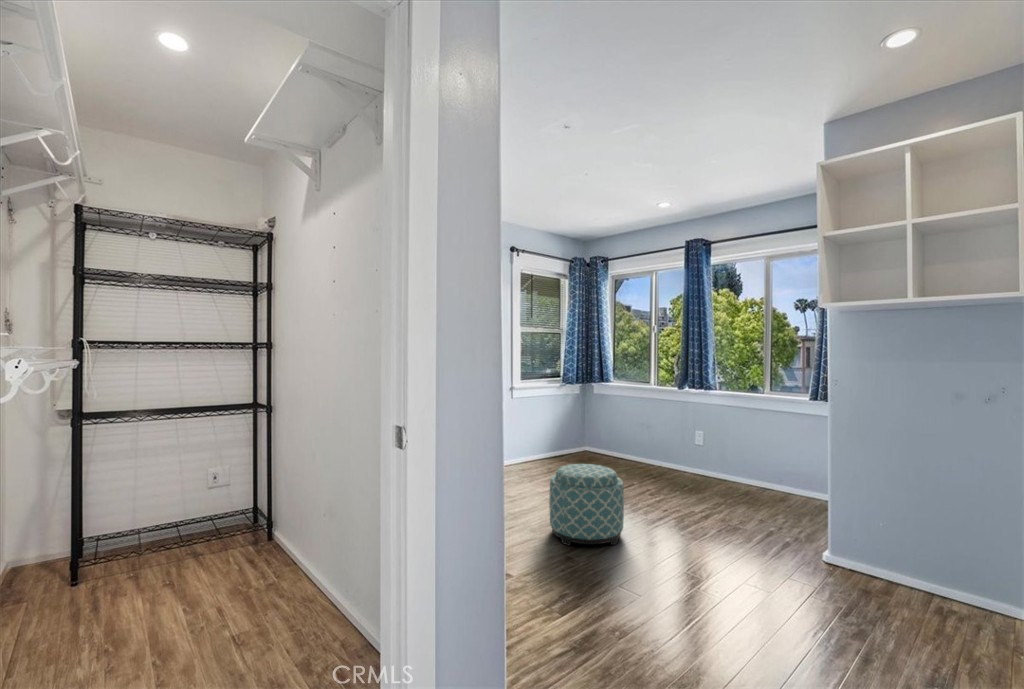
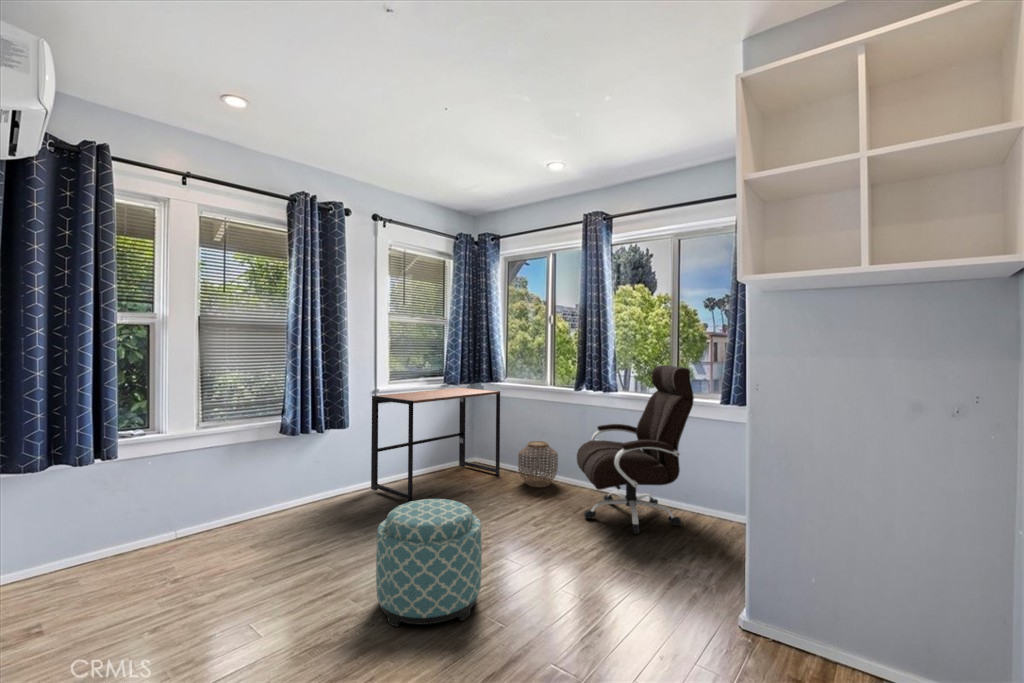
office chair: none [682,368,786,504] -> present [577,365,694,534]
desk: none [509,387,611,477] -> present [371,388,500,502]
woven basket: none [629,432,663,470] -> present [518,441,558,487]

